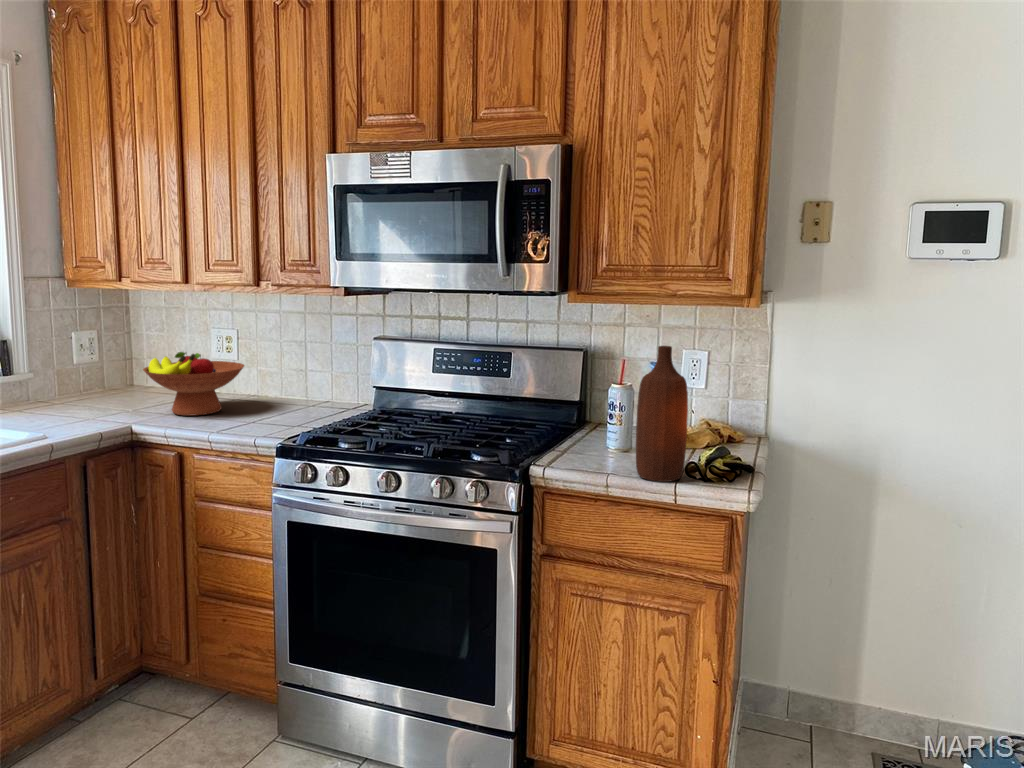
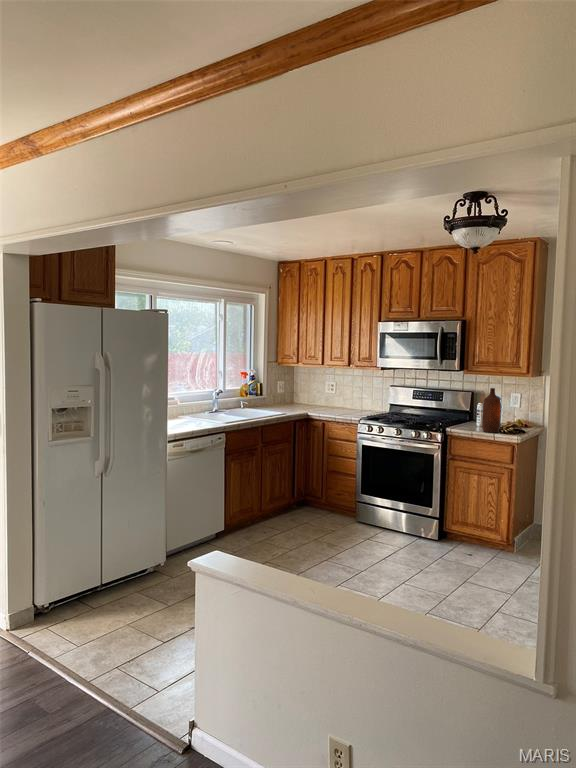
fruit bowl: present [143,352,244,416] -> none [309,389,343,412]

